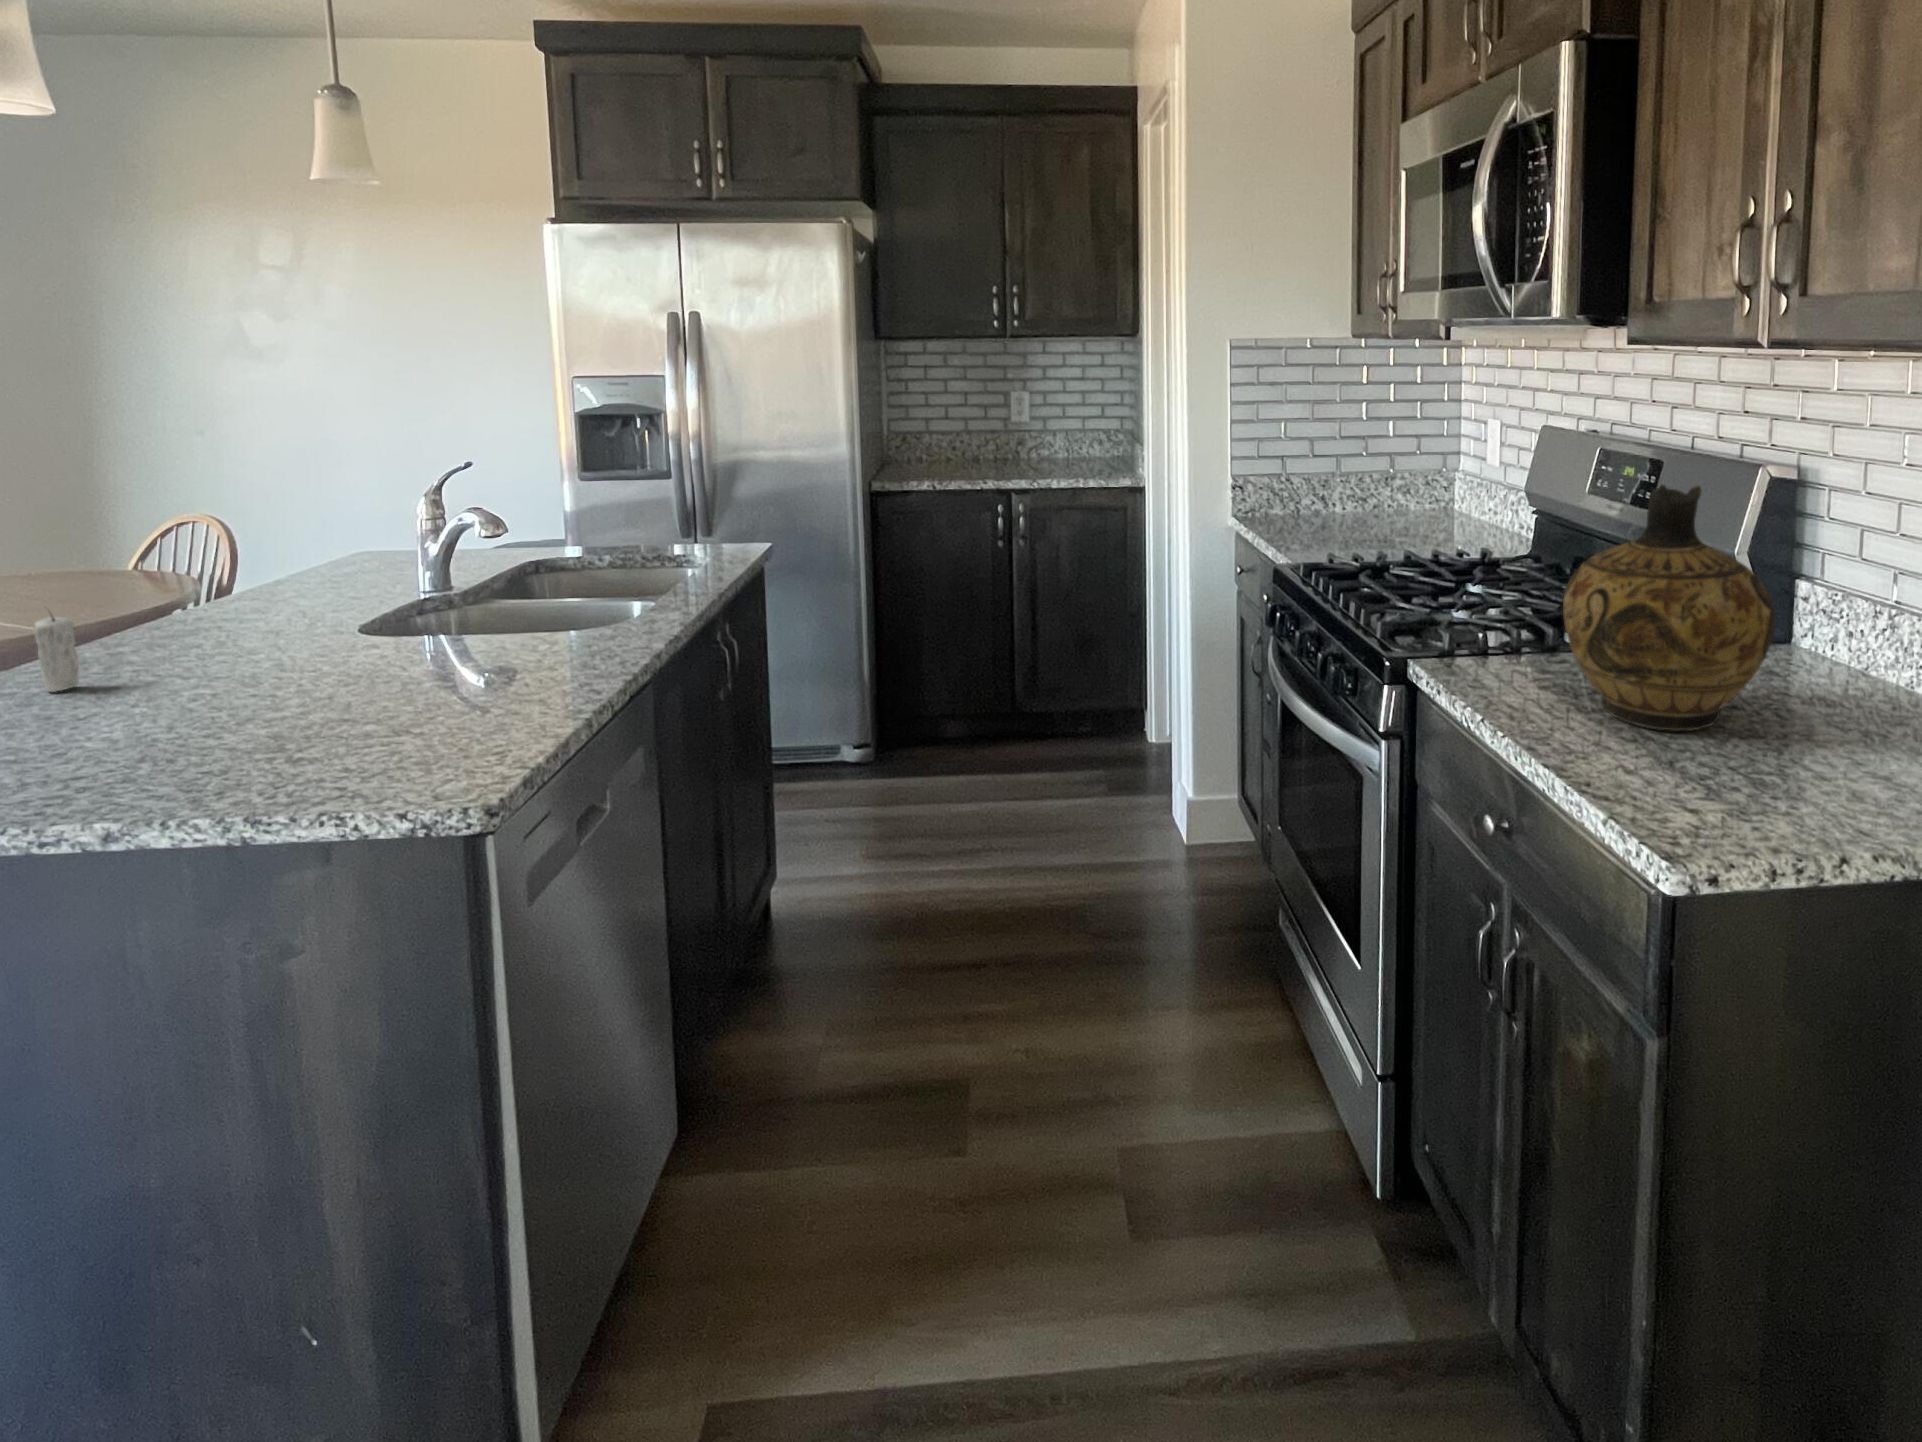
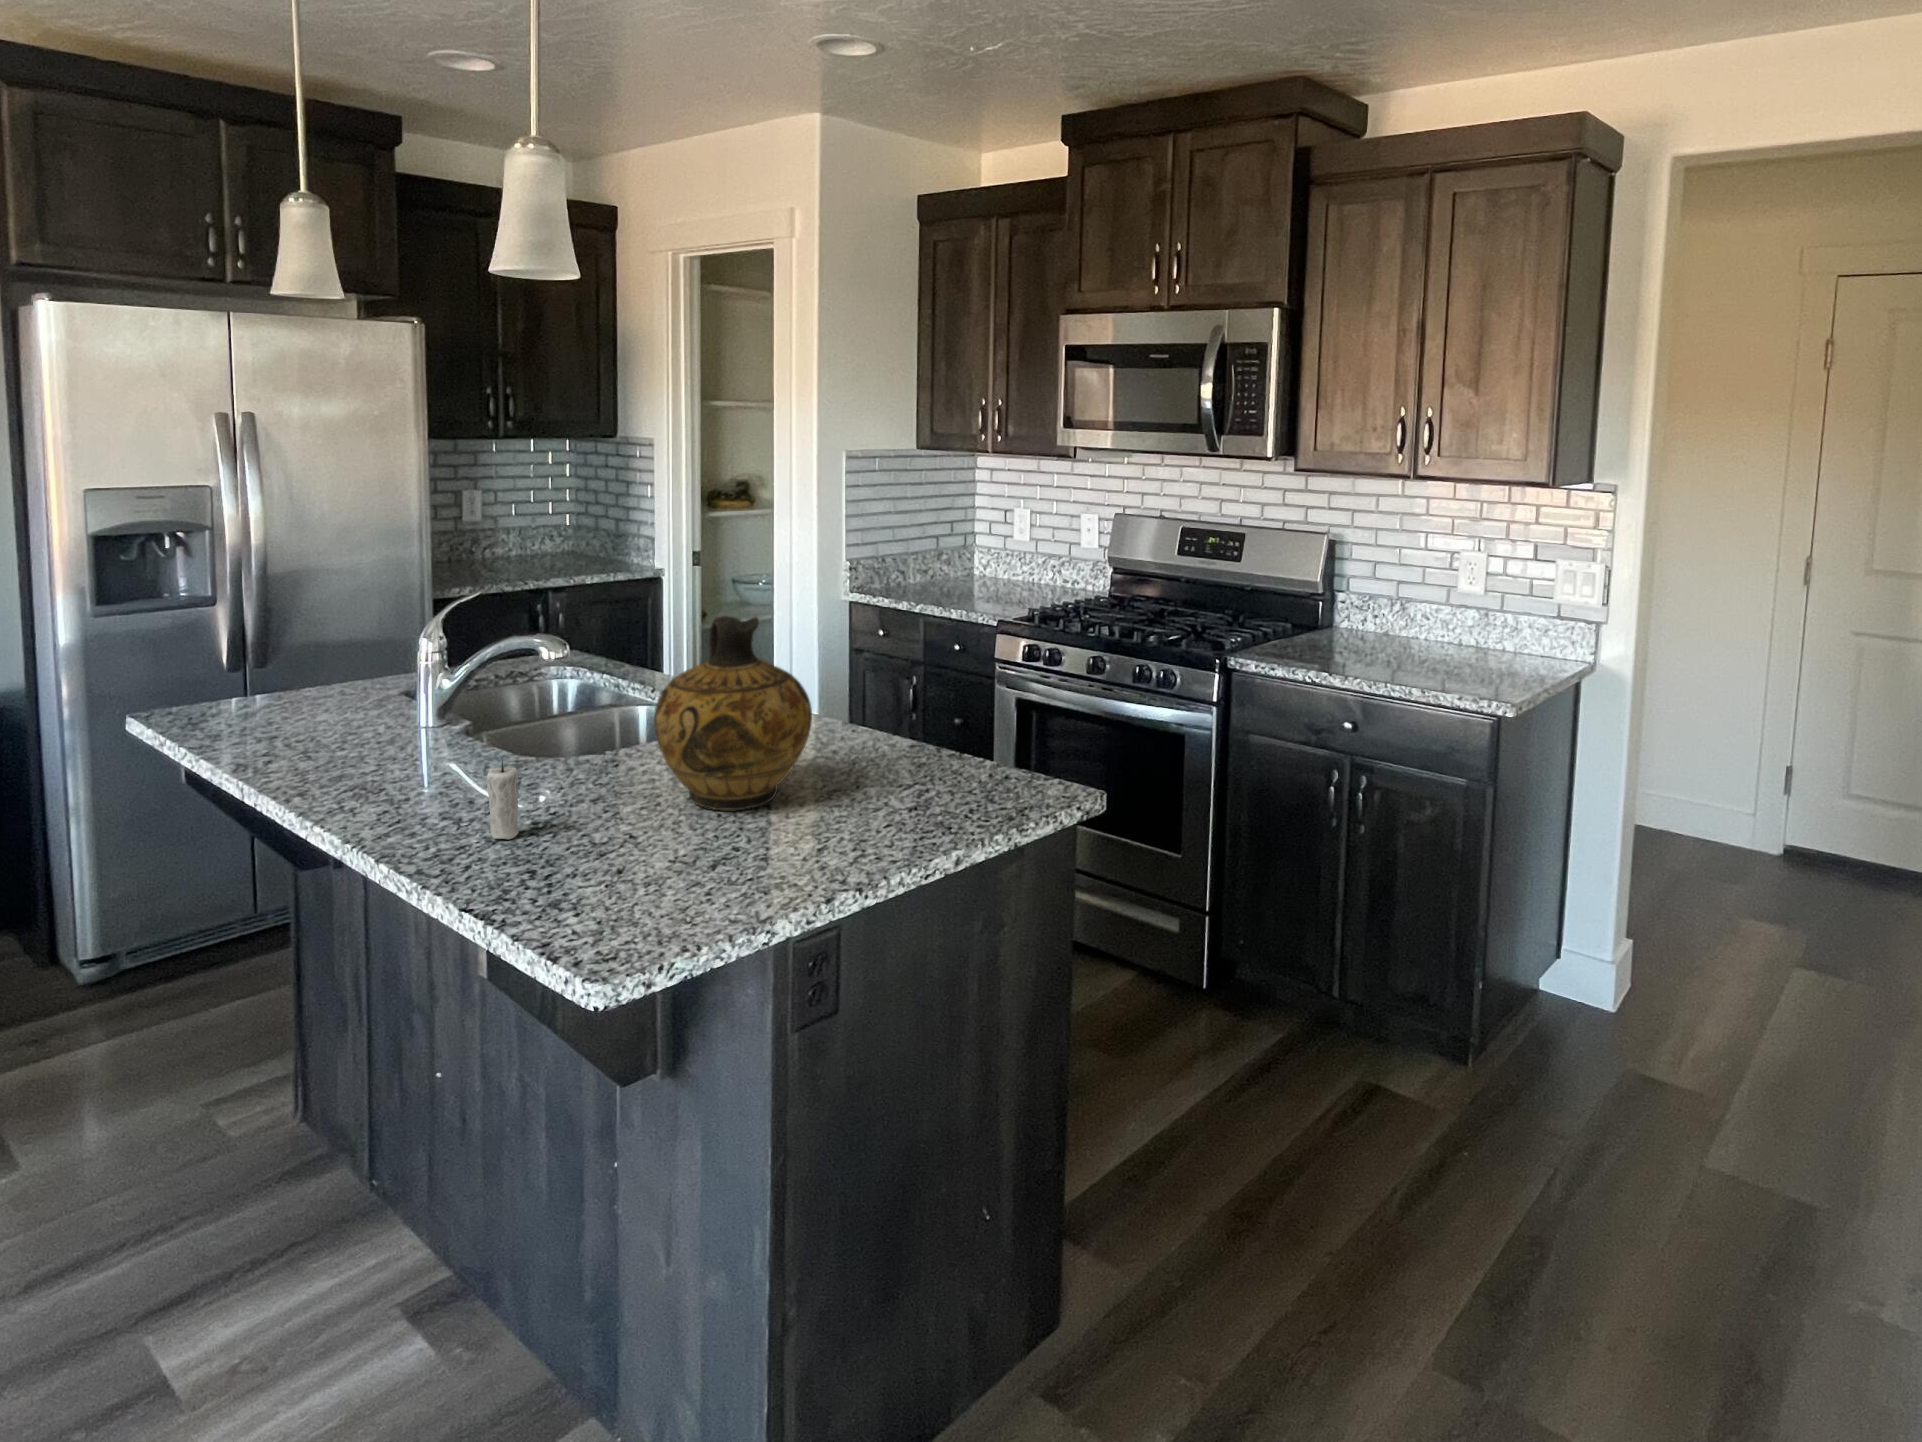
ceramic jug: present [1563,485,1775,730] -> present [654,616,812,810]

